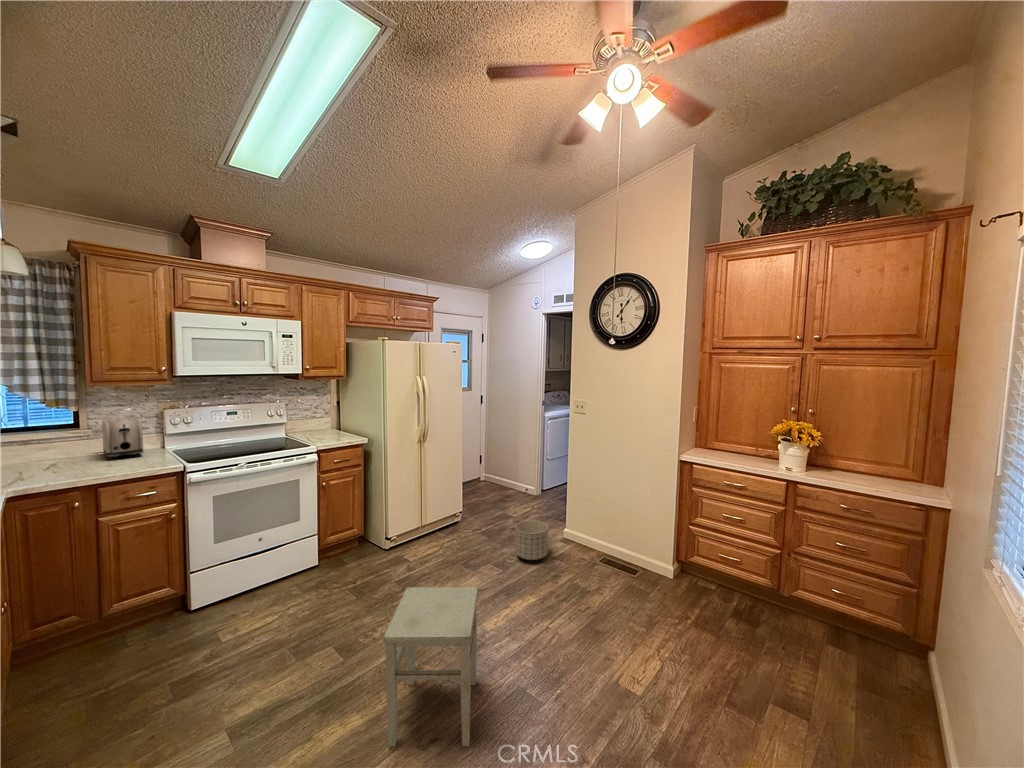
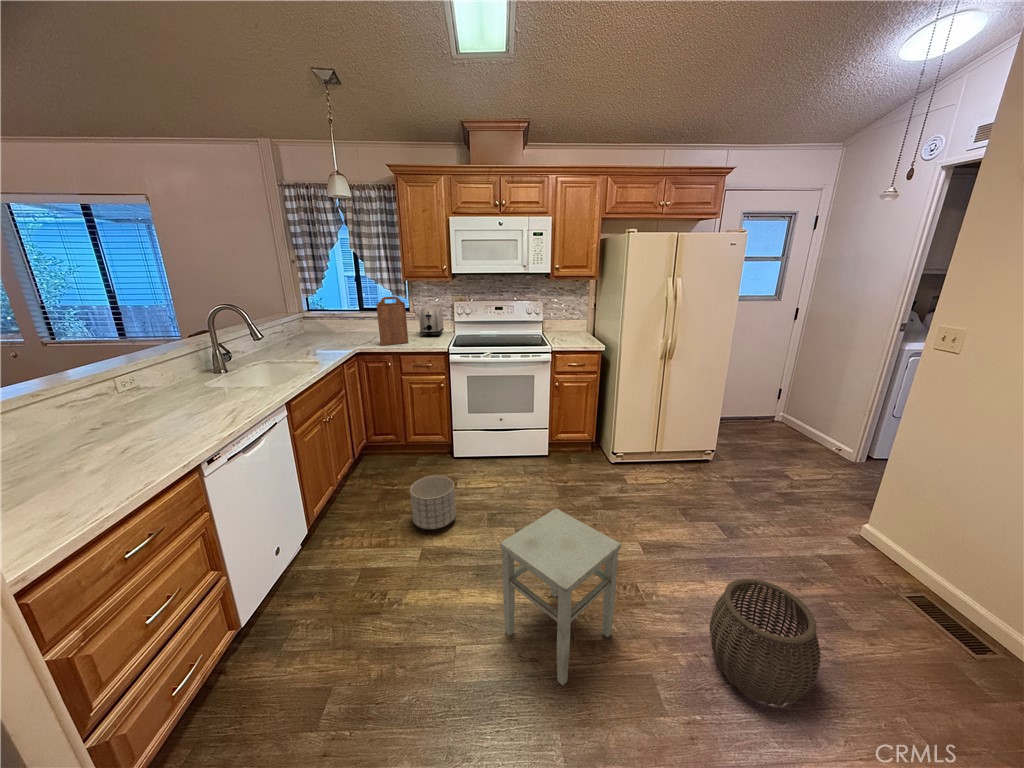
cutting board: none [37,407,96,481] -> present [376,297,408,345]
planter: present [515,520,548,560] -> present [410,476,456,529]
woven basket: none [534,574,600,659] -> present [709,578,821,706]

